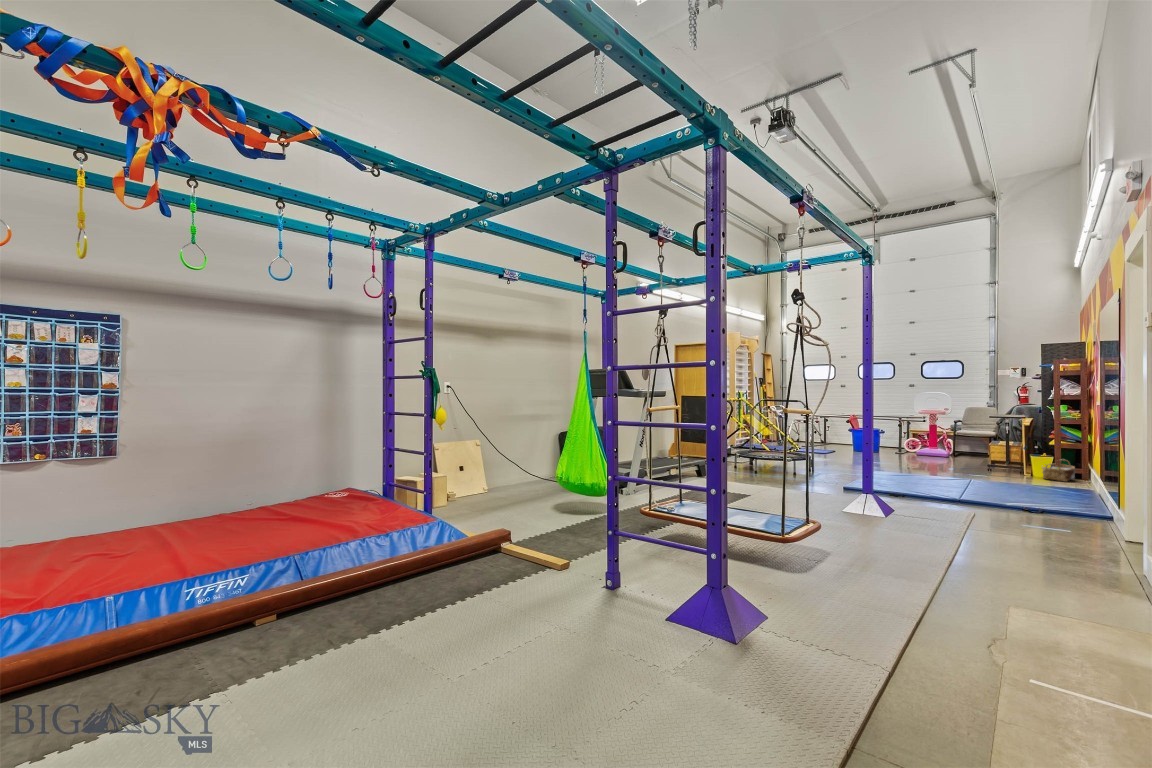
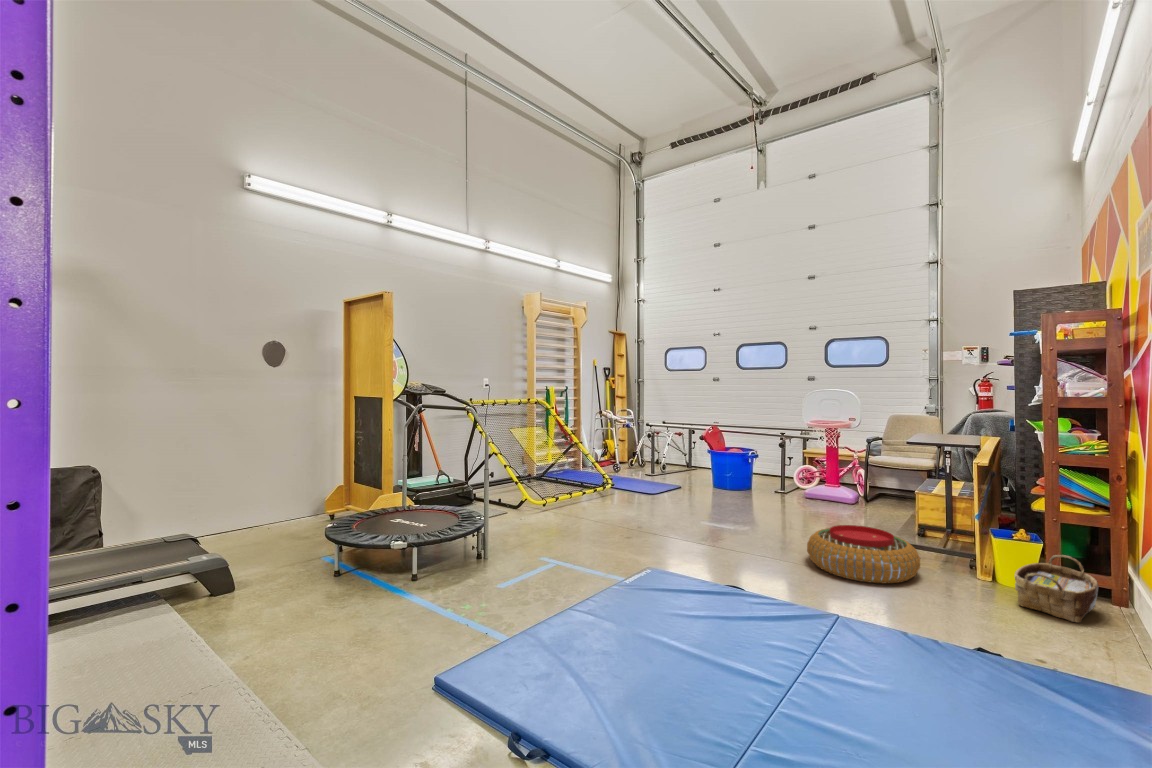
pouf: none [944,454,1000,475] -> present [807,525,920,584]

